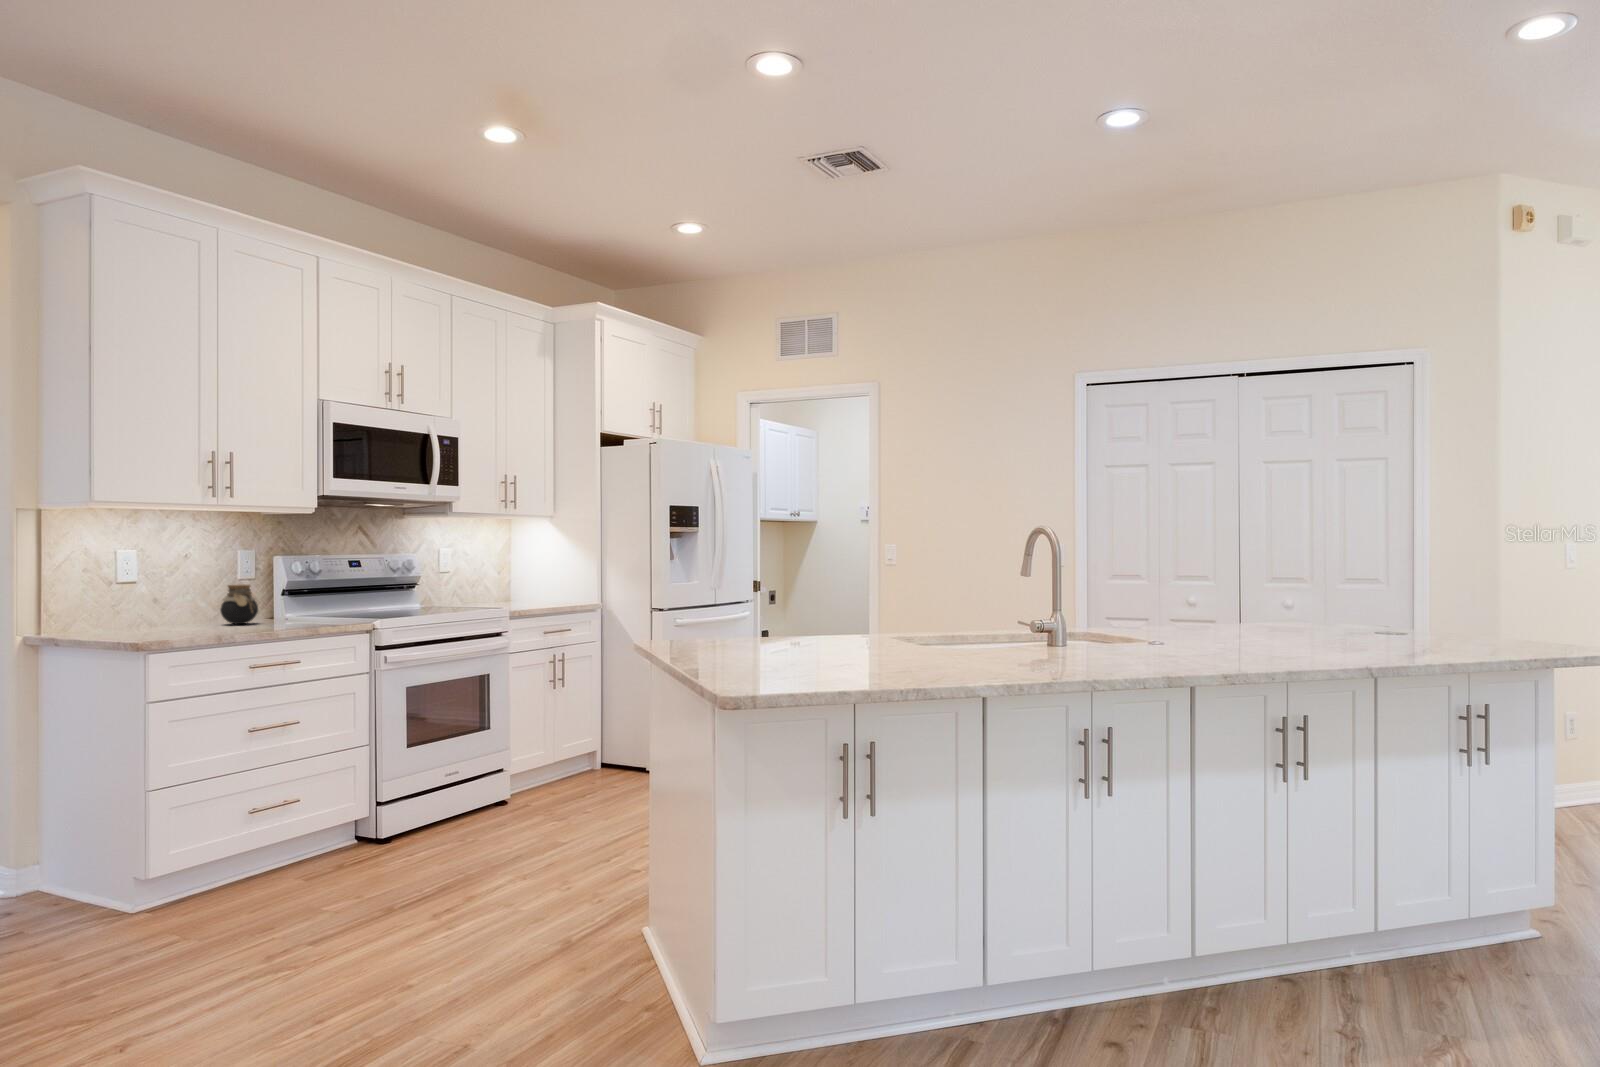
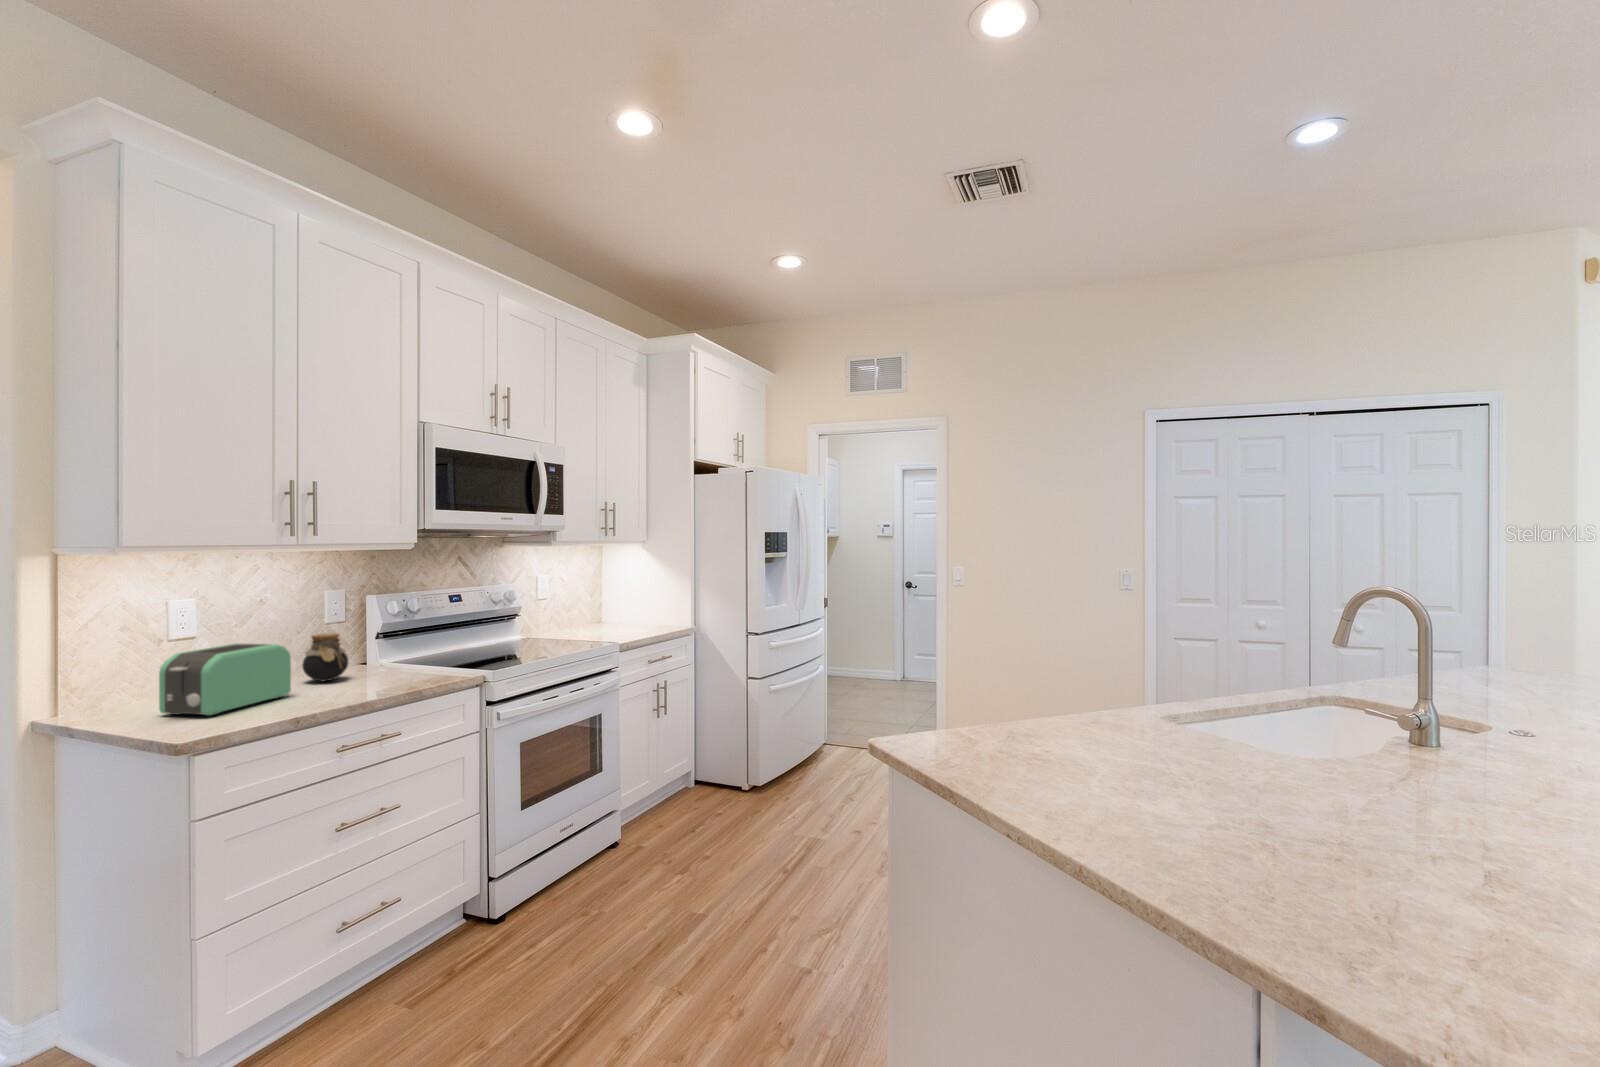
toaster: none [115,586,212,636] -> present [159,643,291,716]

